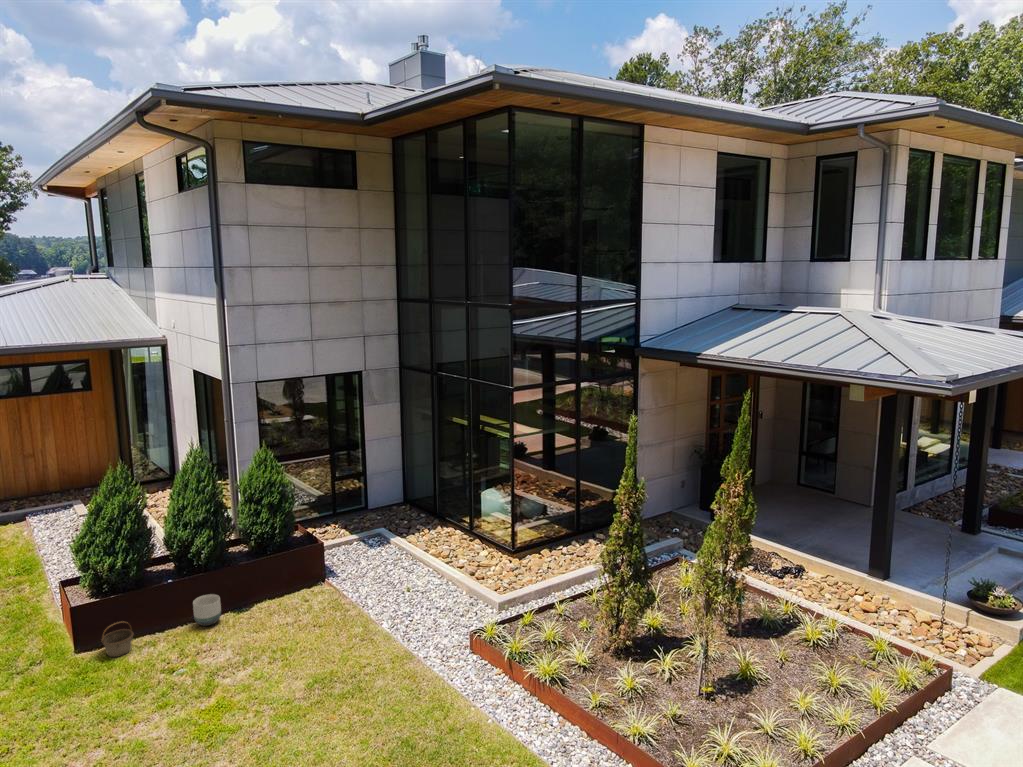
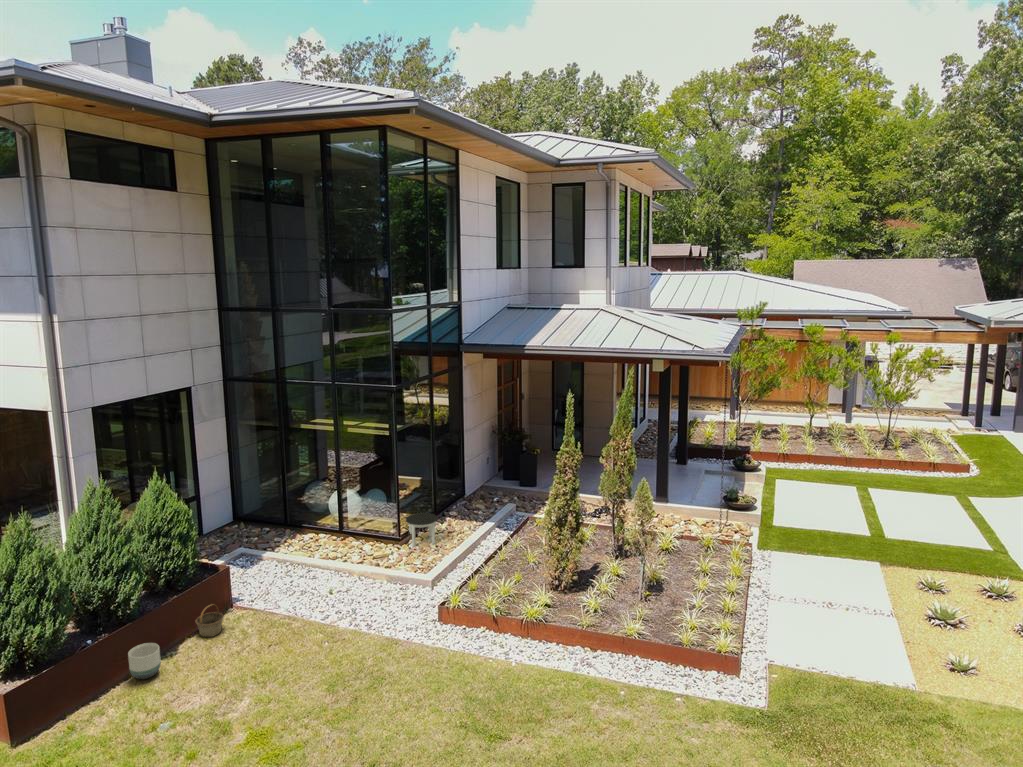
round table: none [527,527,562,565] -> present [406,513,438,546]
basket: present [101,622,133,657] -> present [195,605,224,637]

